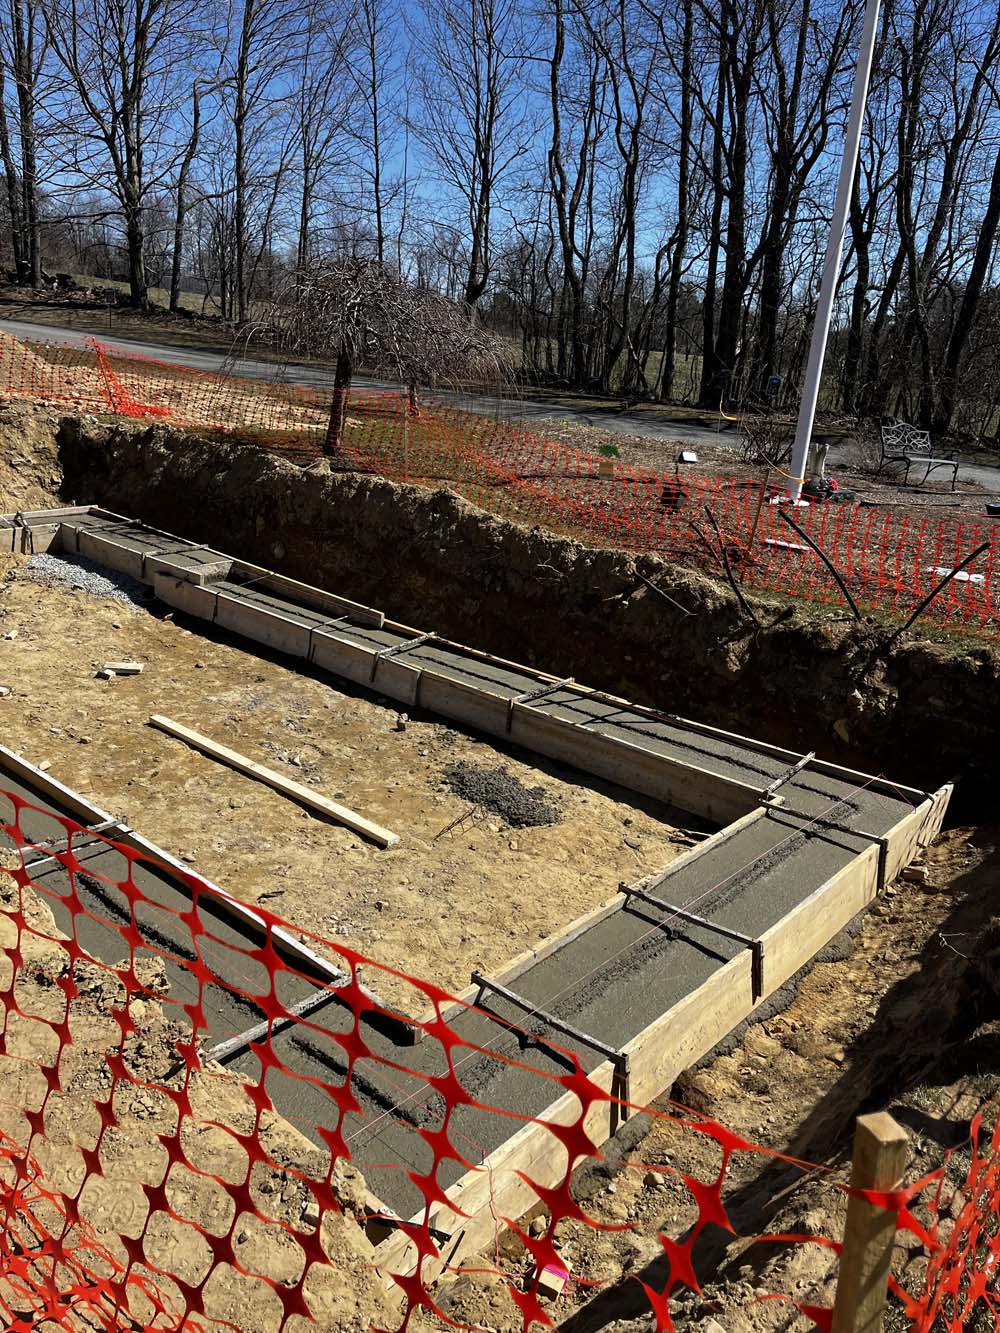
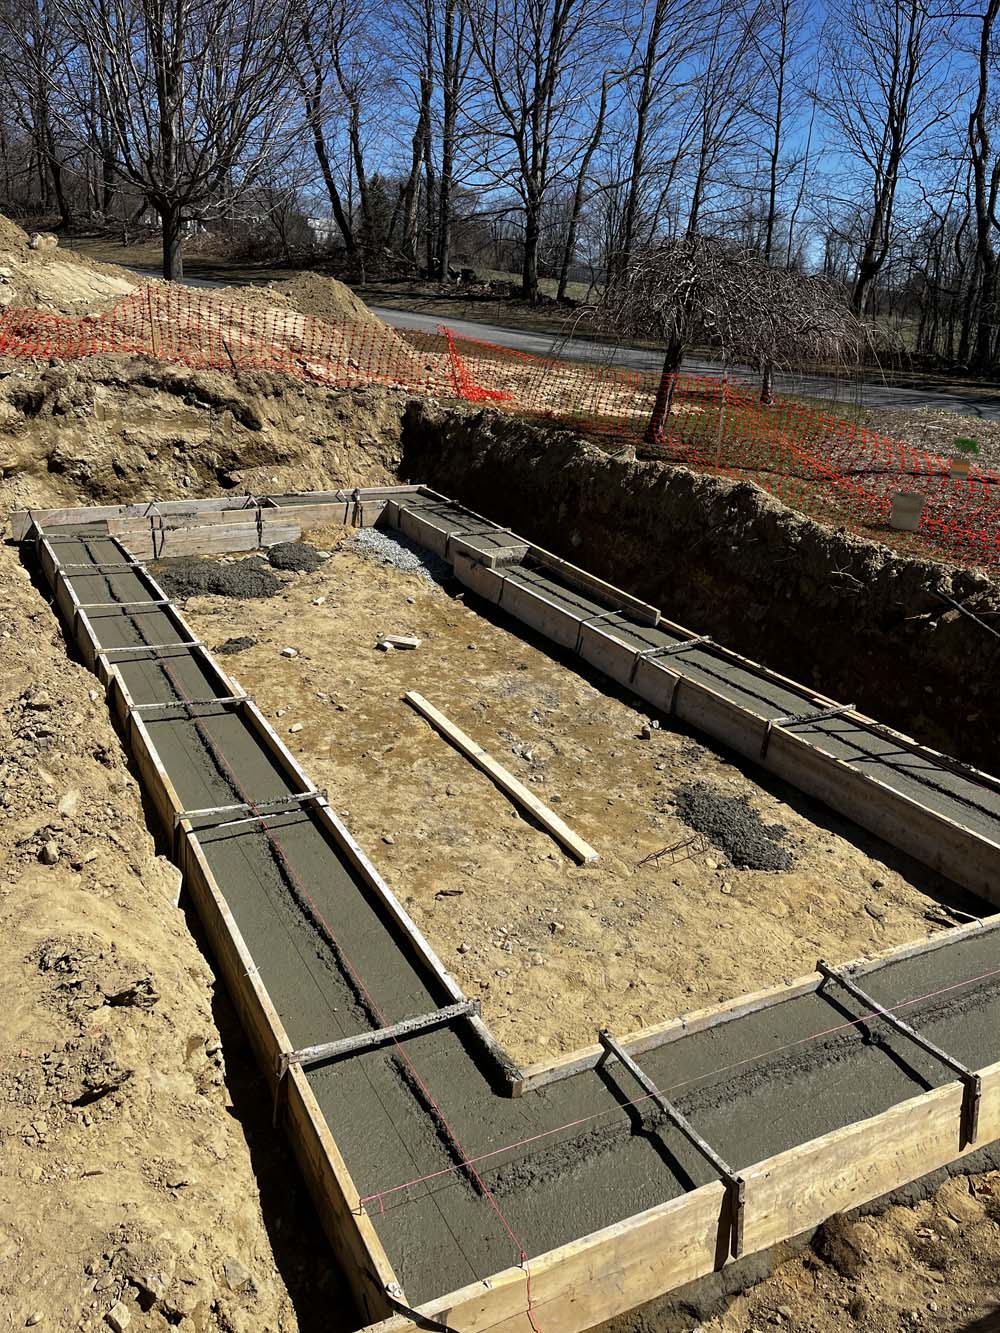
bucket: none [568,492,599,525] -> present [890,492,926,530]

